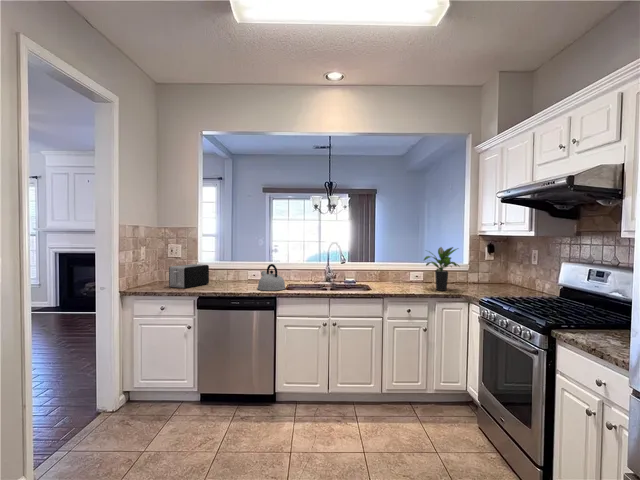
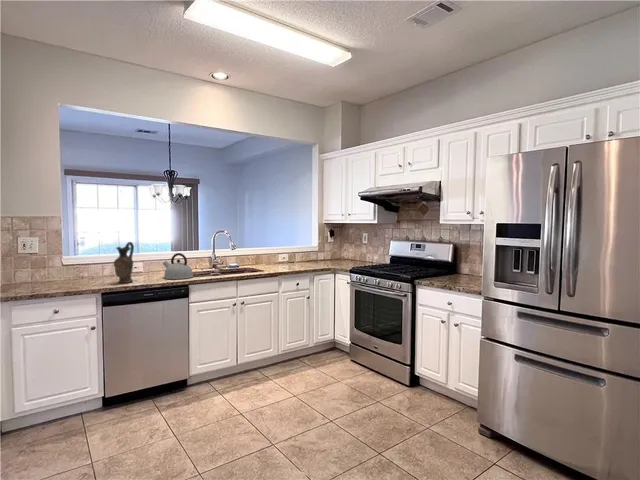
potted plant: present [424,247,459,291] -> none [299,232,326,266]
ceramic pitcher: none [212,251,233,289] -> present [114,242,134,283]
toaster: present [169,264,209,288] -> none [50,259,92,287]

